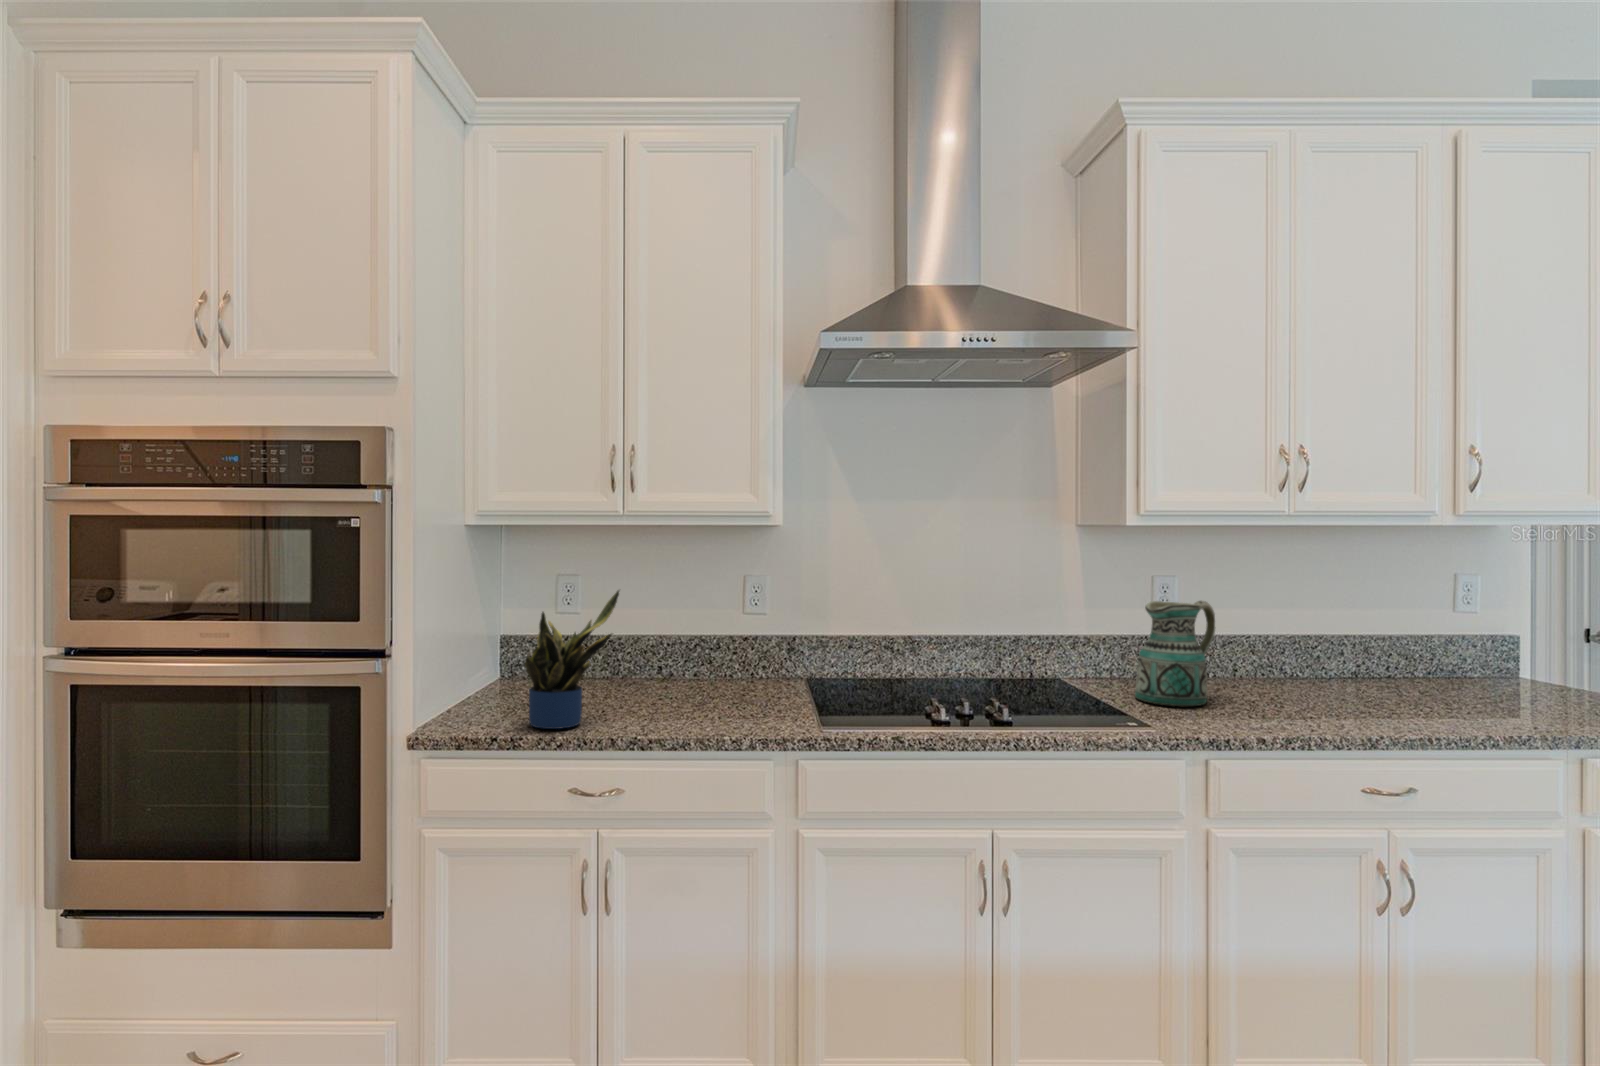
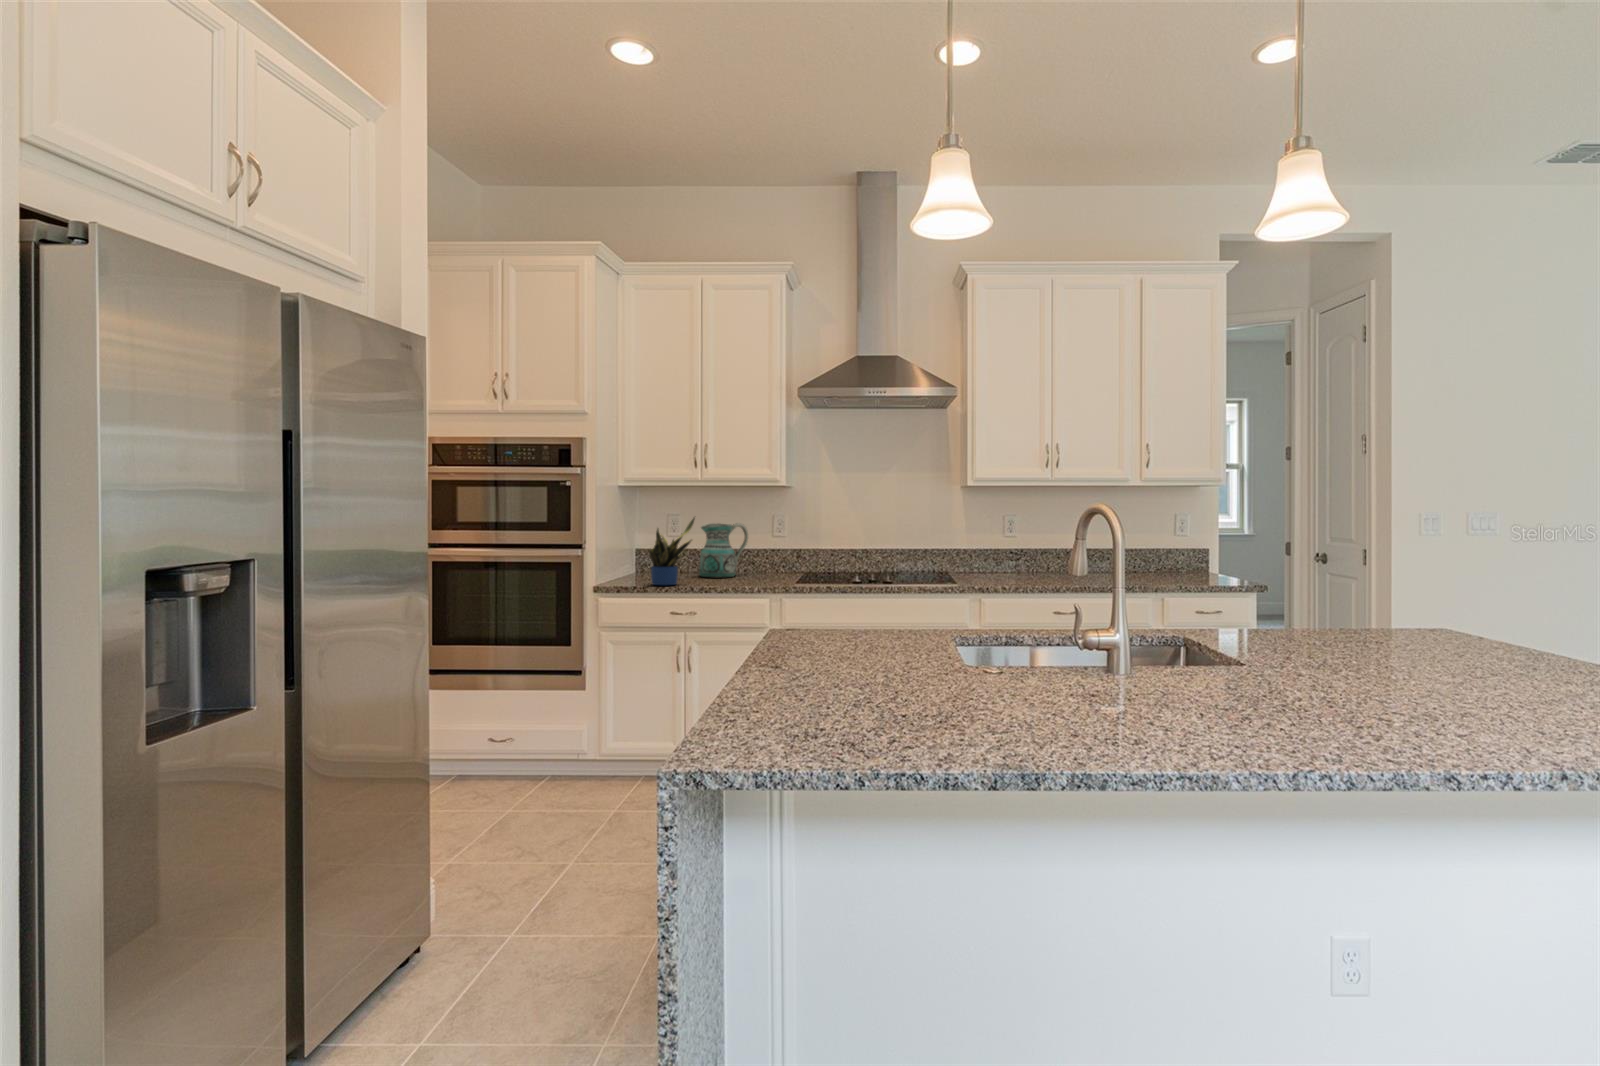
ceramic pitcher: present [1135,601,1215,706] -> present [699,523,748,577]

